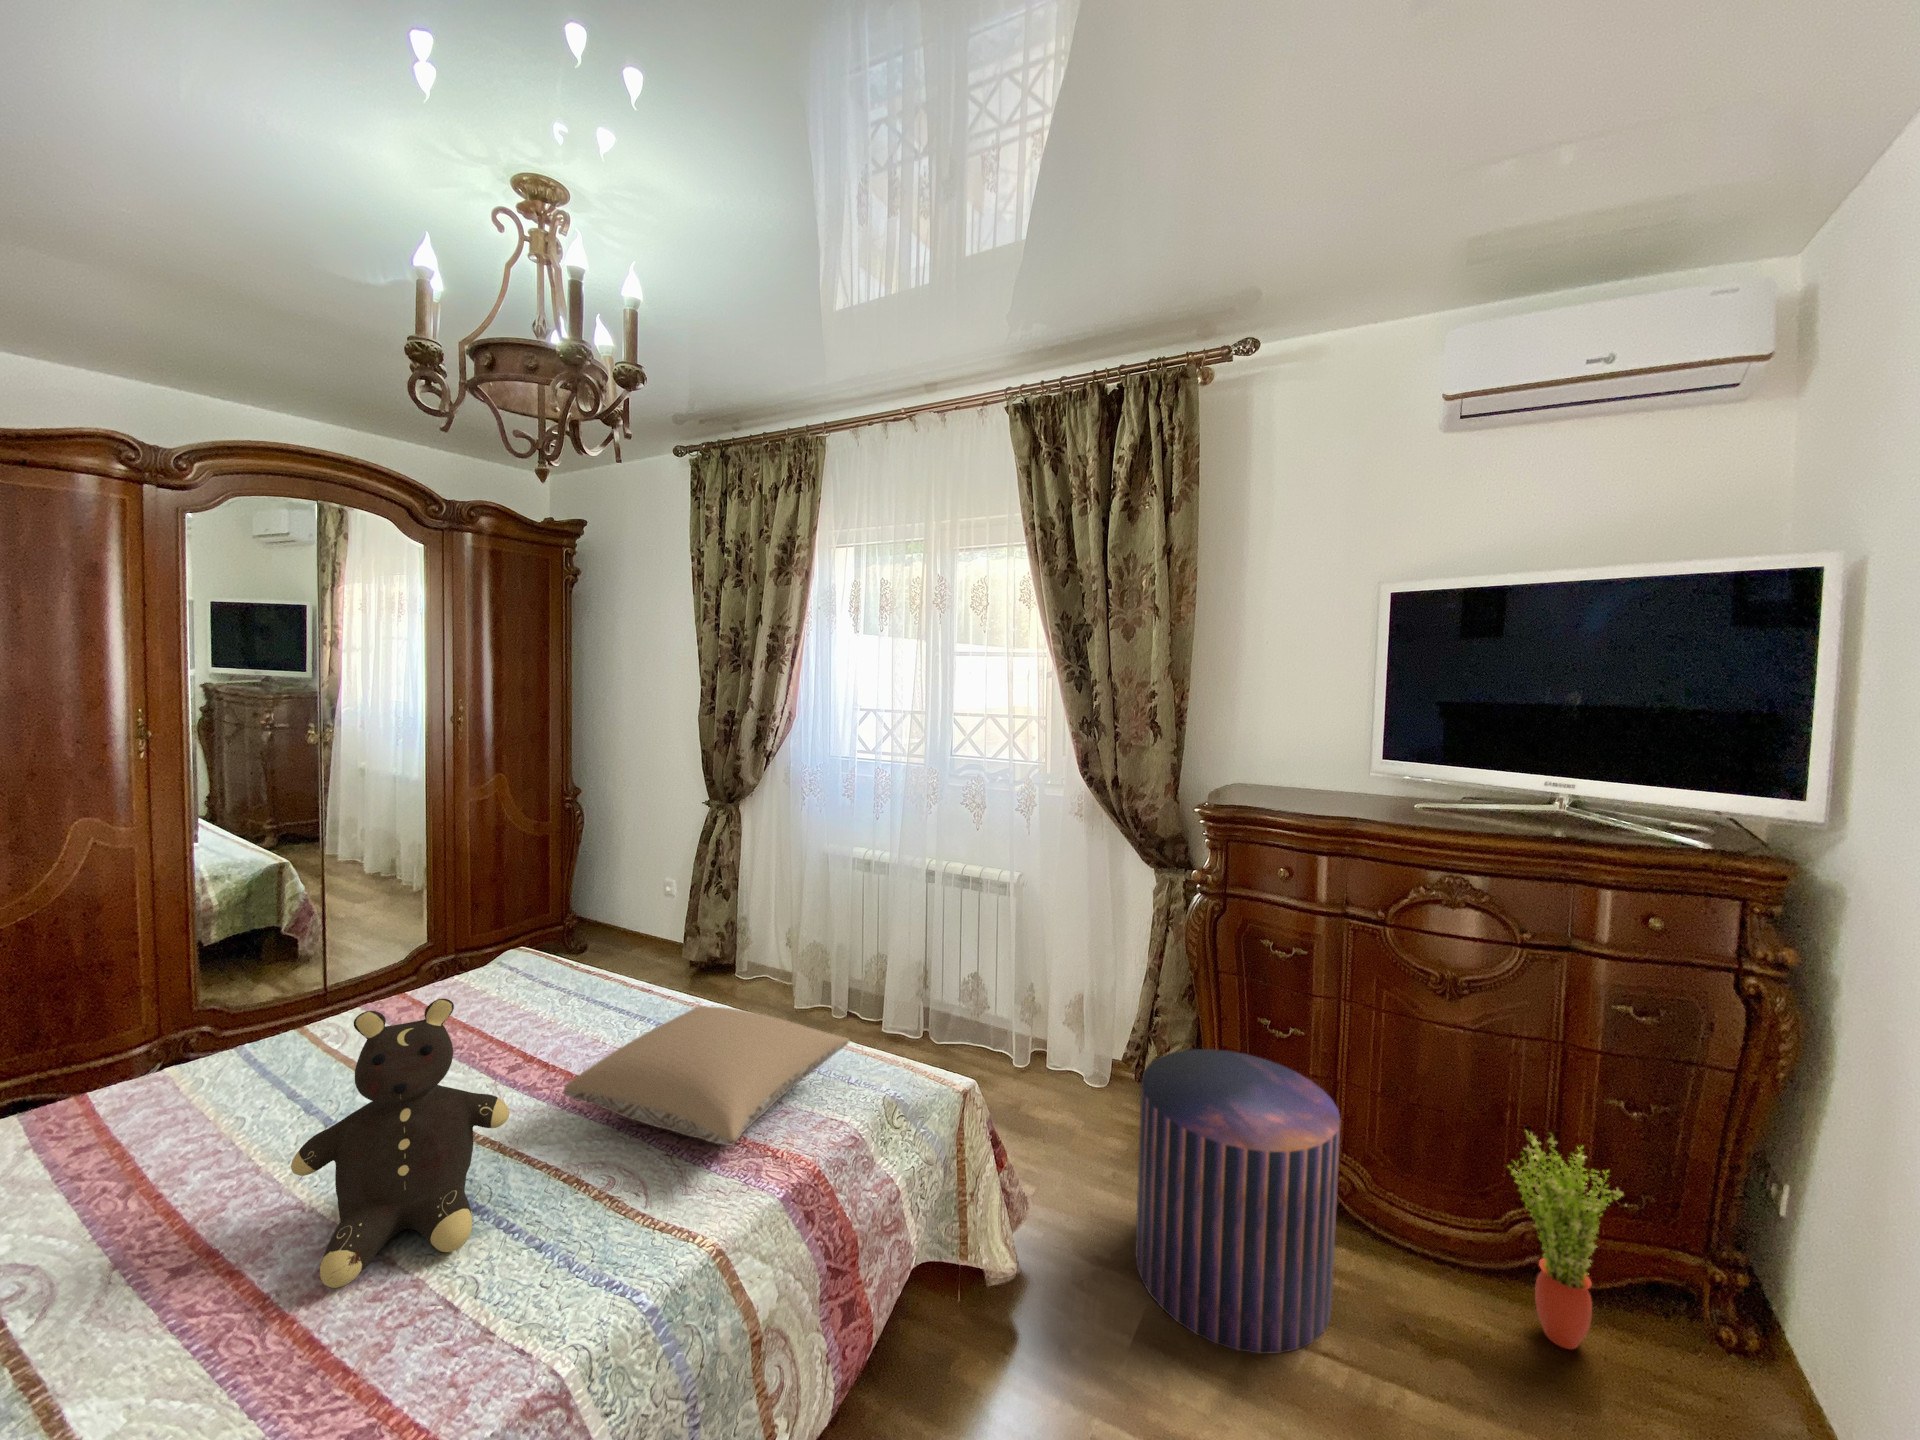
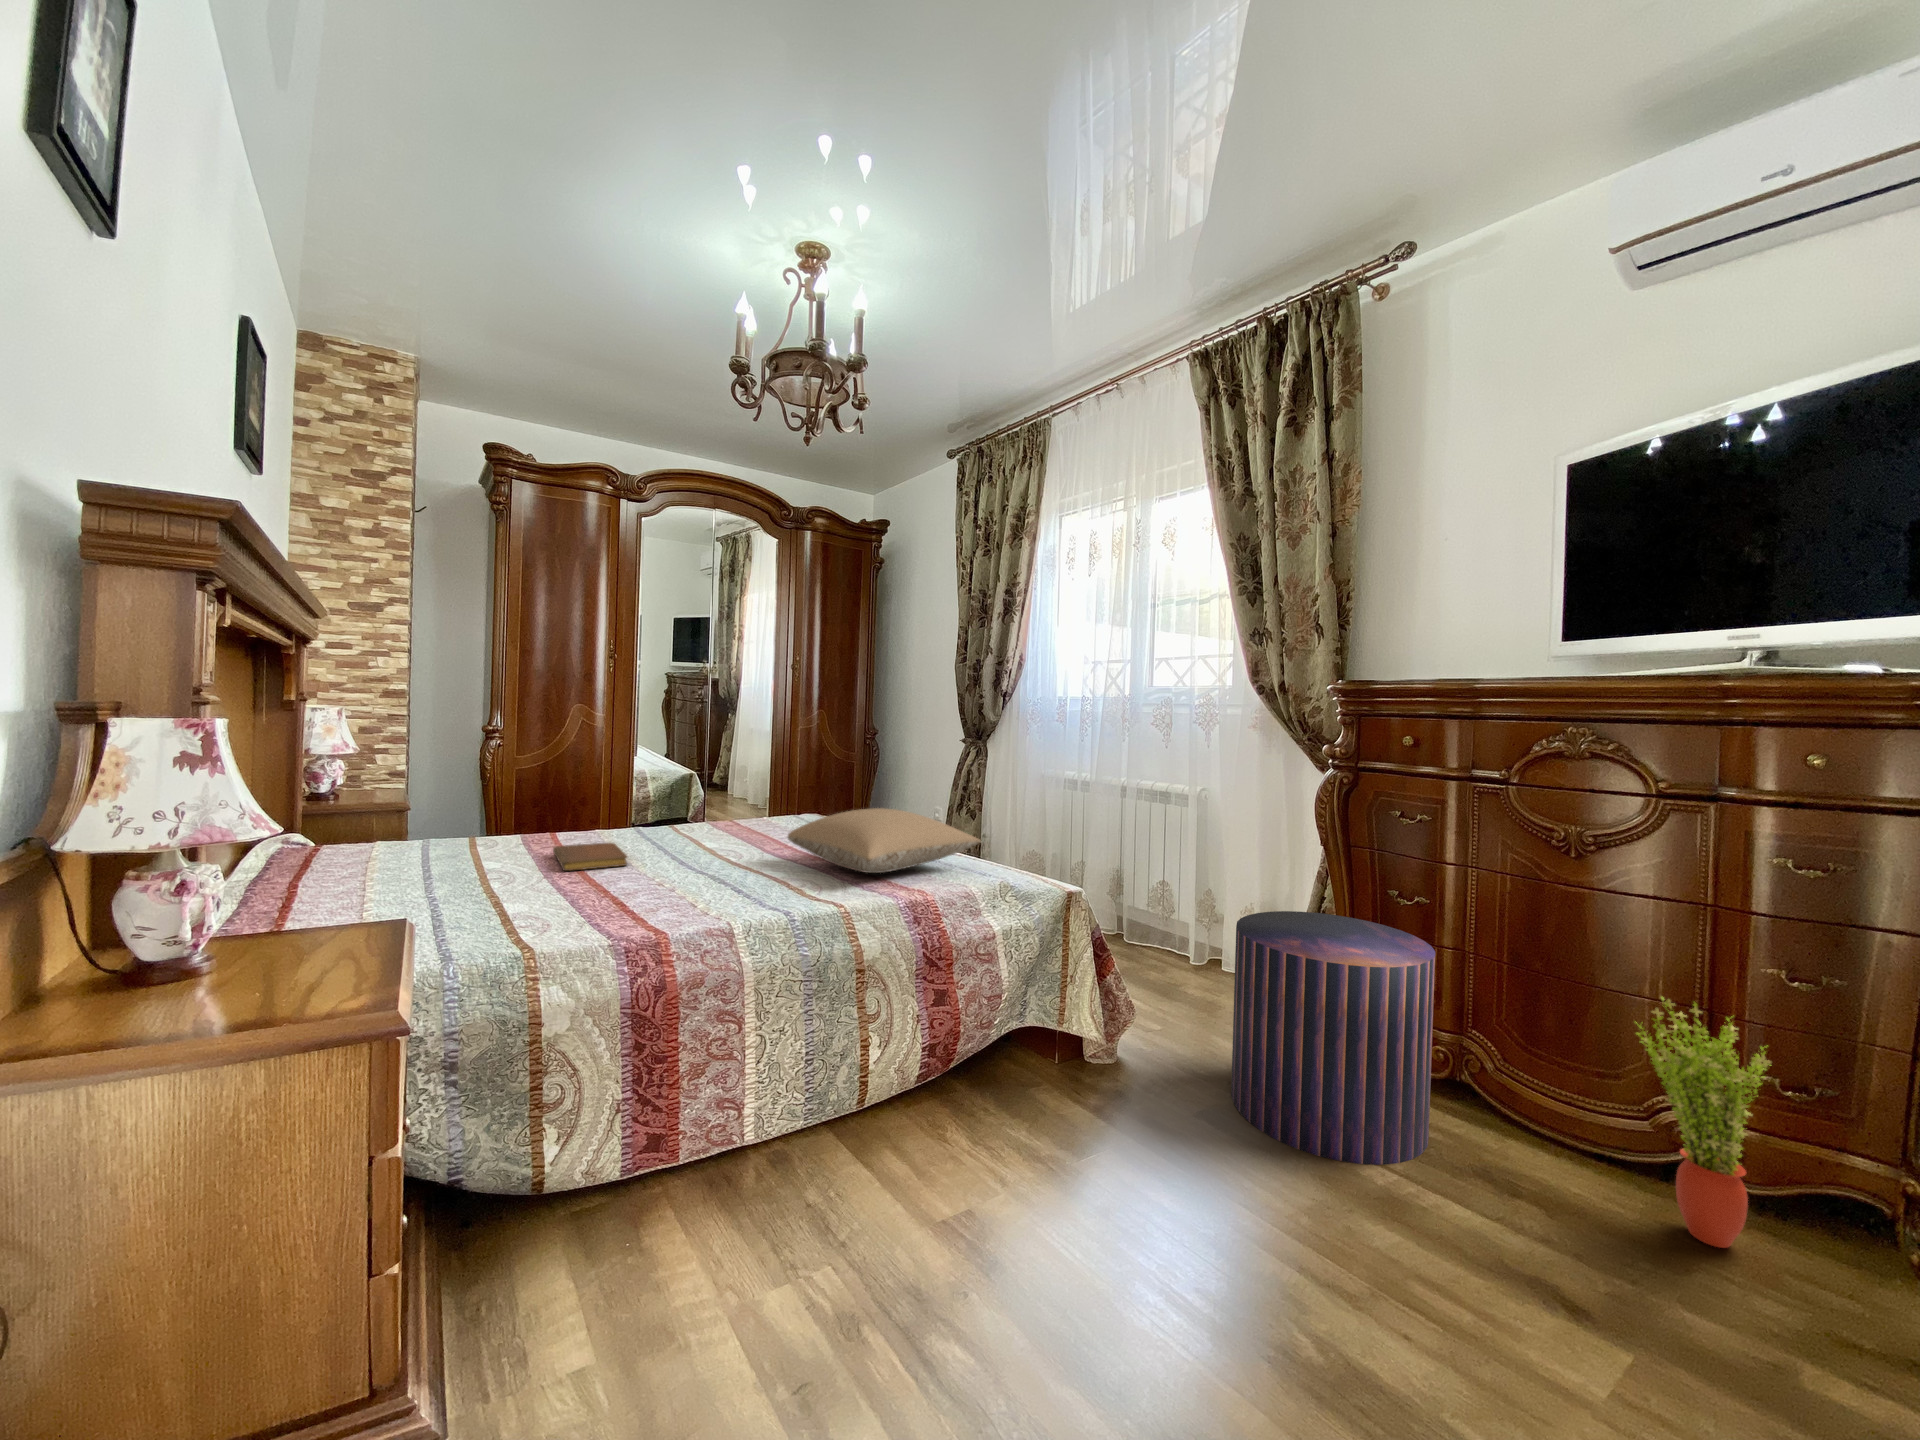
teddy bear: present [291,999,510,1288] -> none [639,747,749,885]
notebook: none [64,1154,259,1284] -> present [553,843,628,871]

